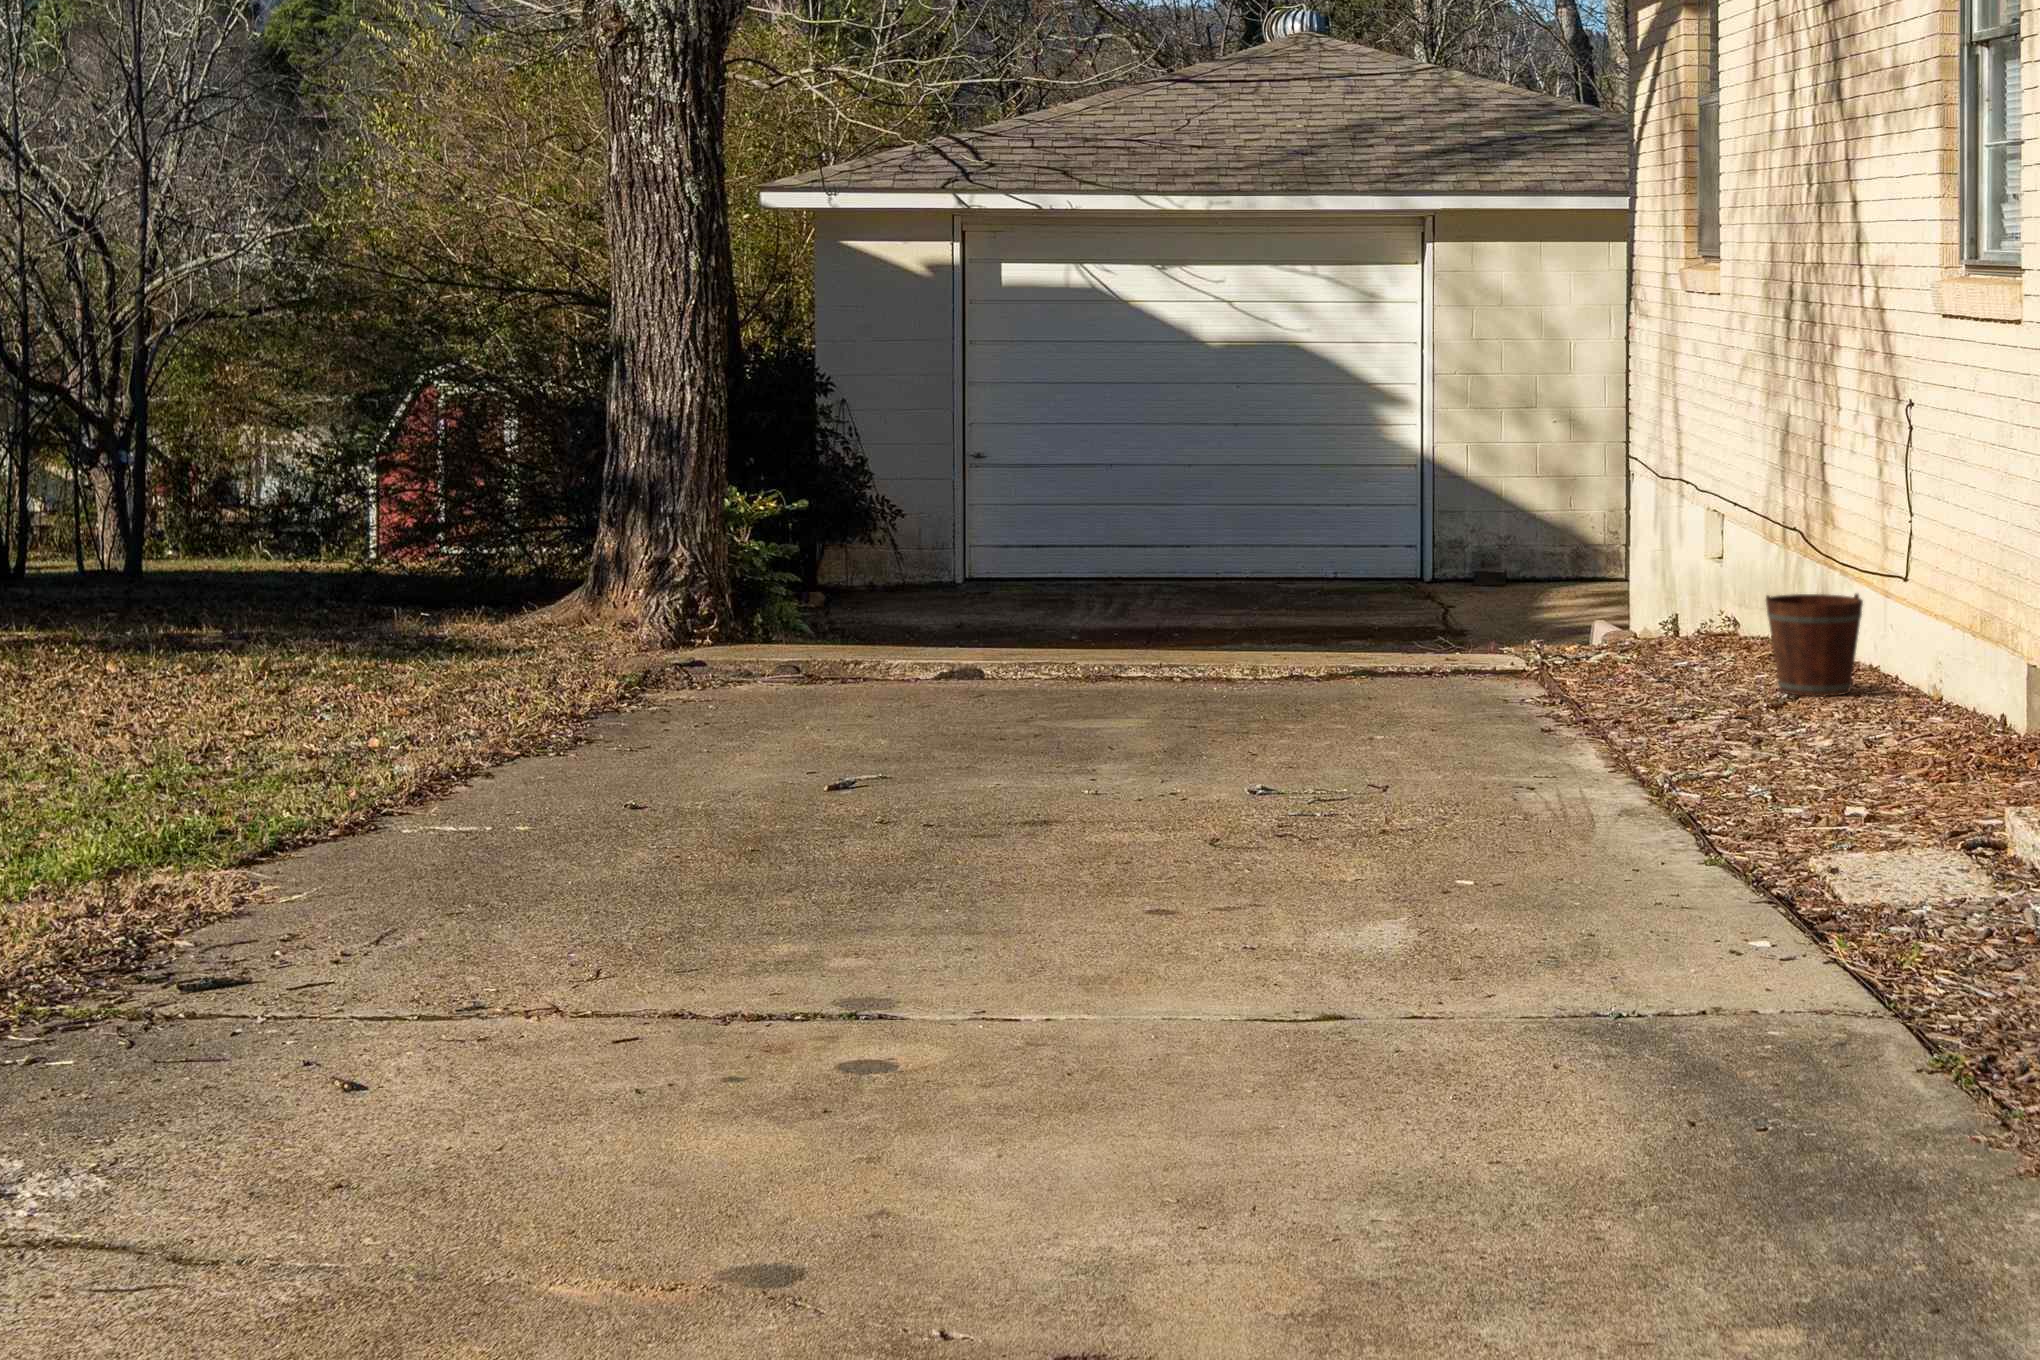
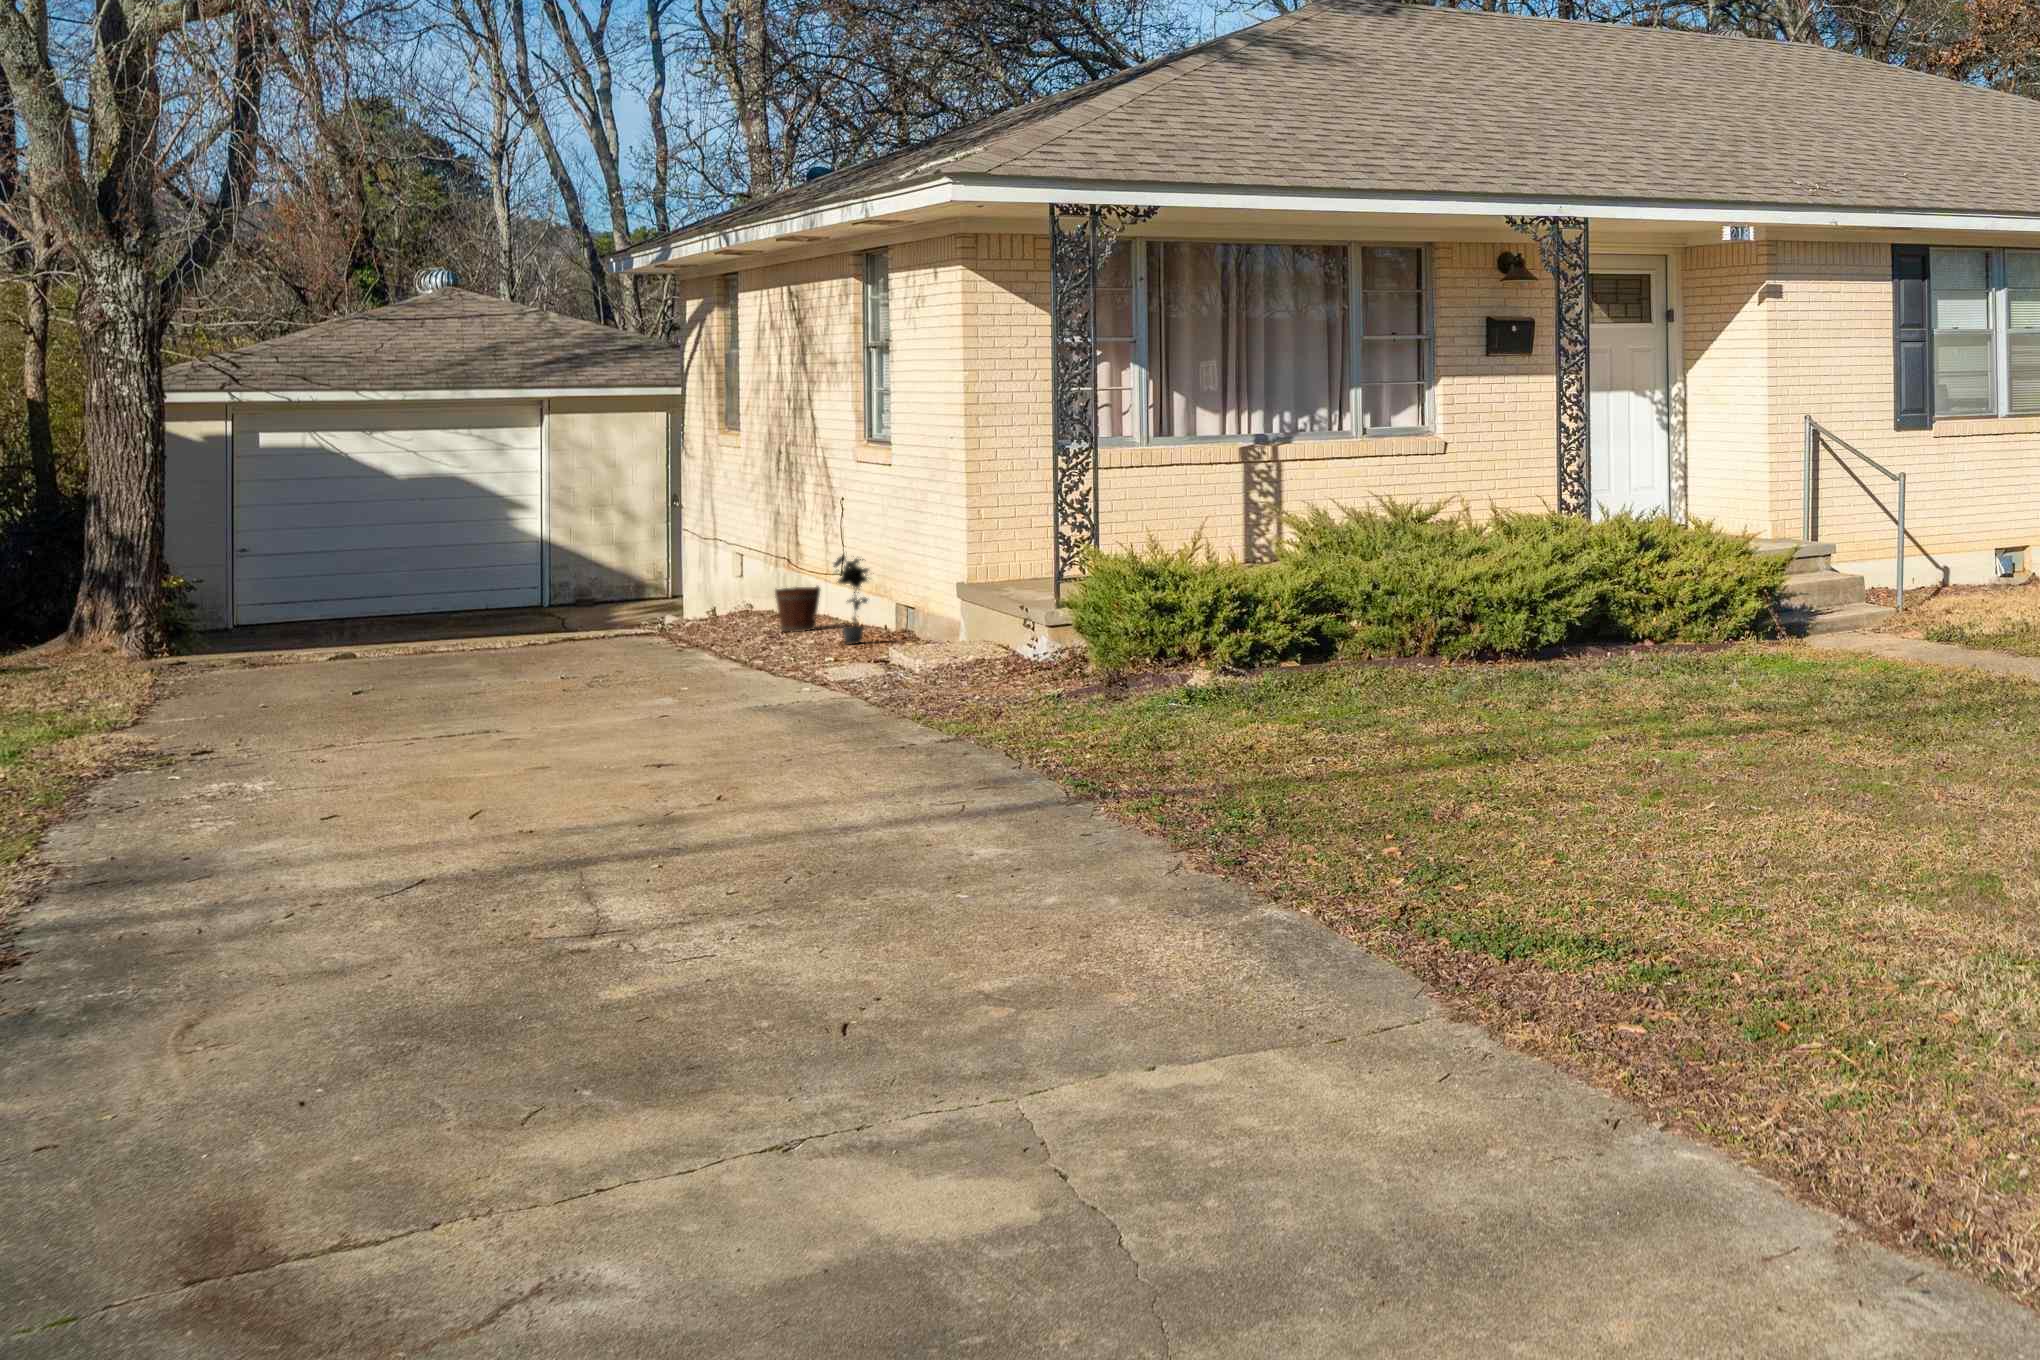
potted plant: none [1878,529,1980,754] -> present [833,556,869,645]

